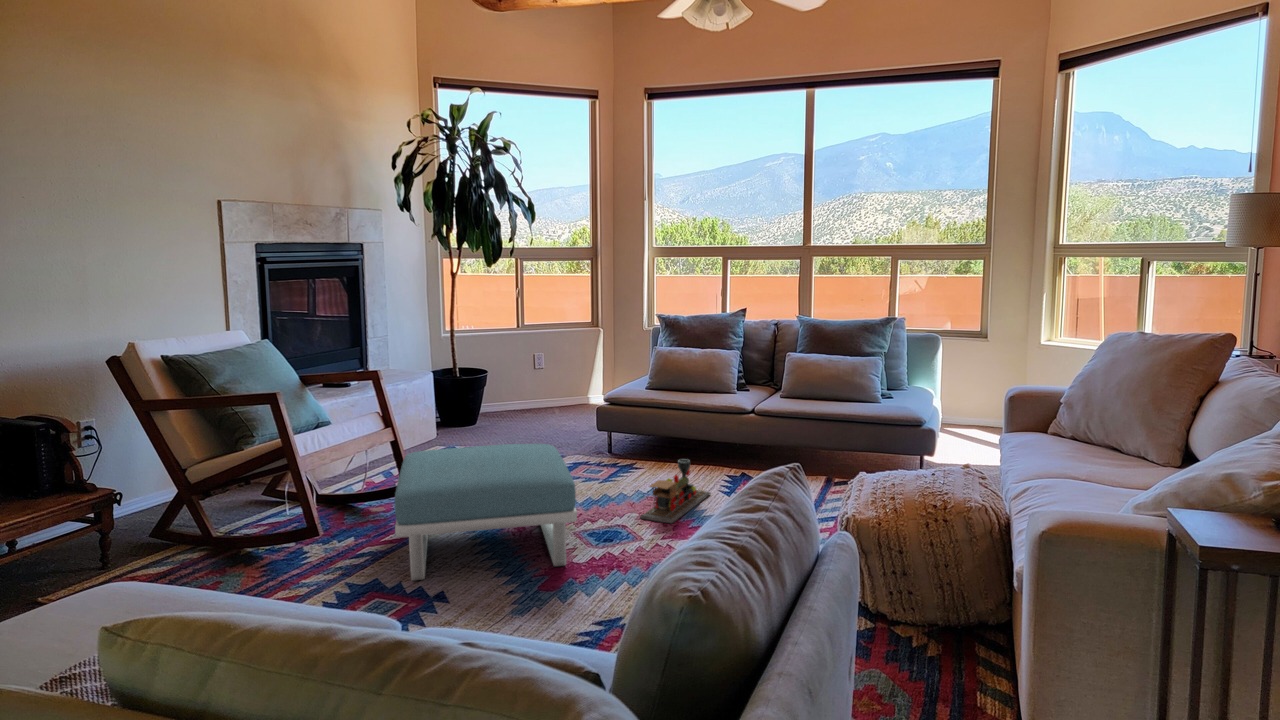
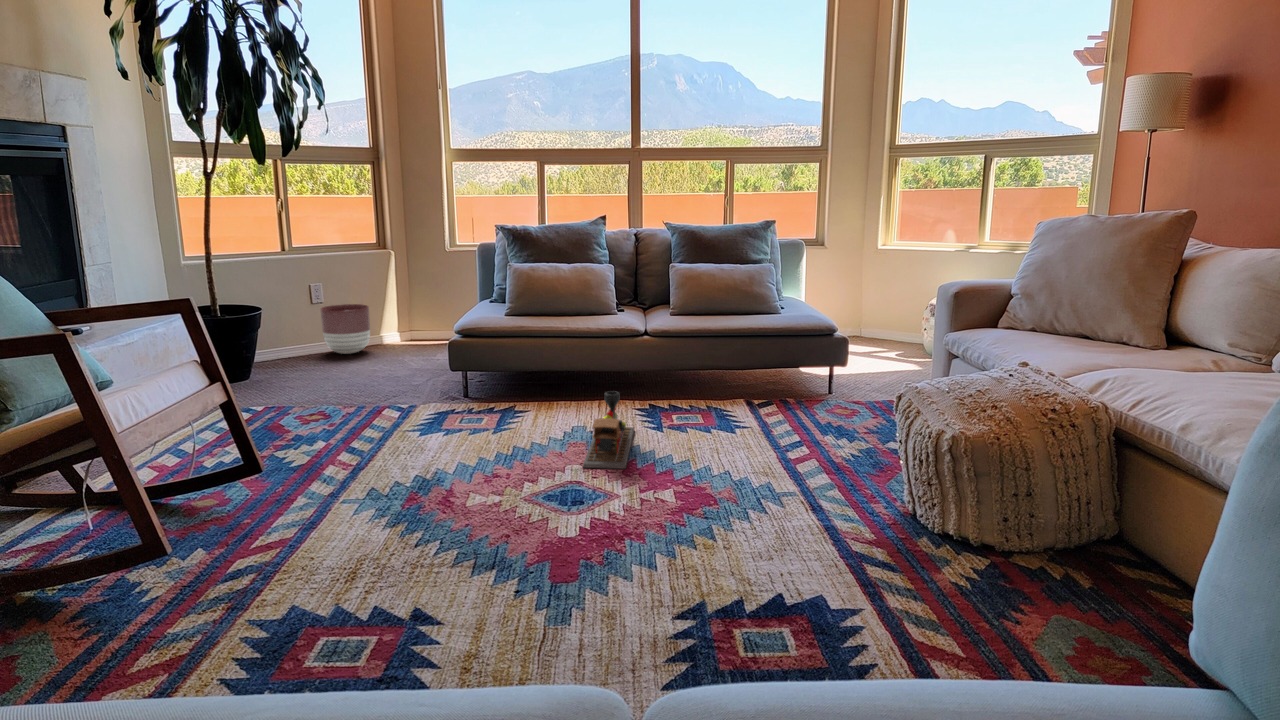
planter: none [534,372,570,411] -> present [321,304,370,354]
footstool: present [395,444,577,580] -> none [266,387,563,597]

